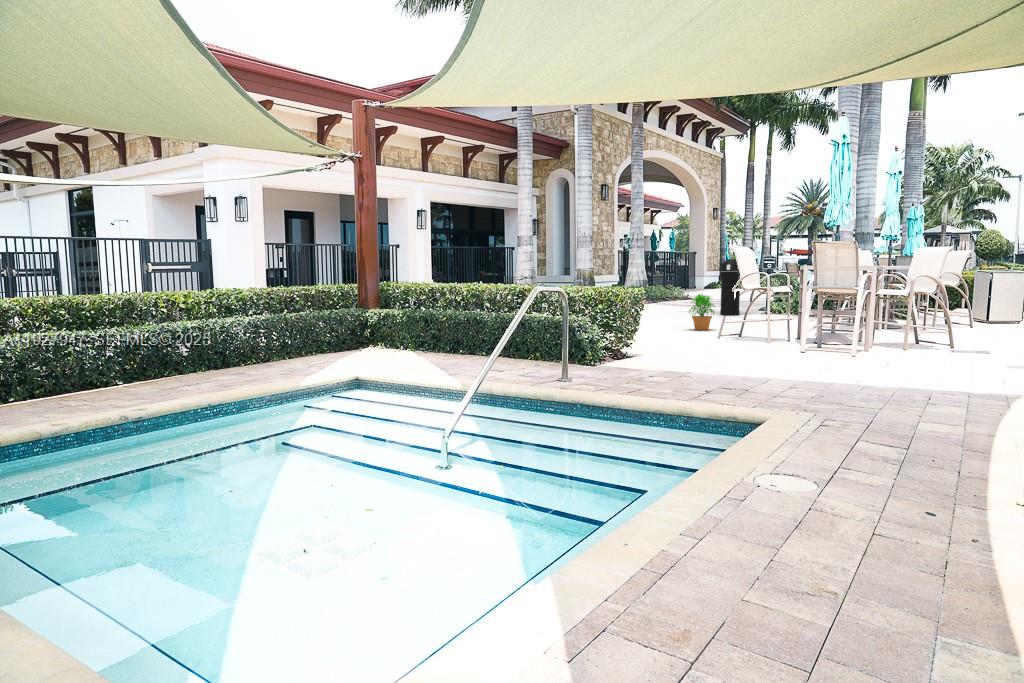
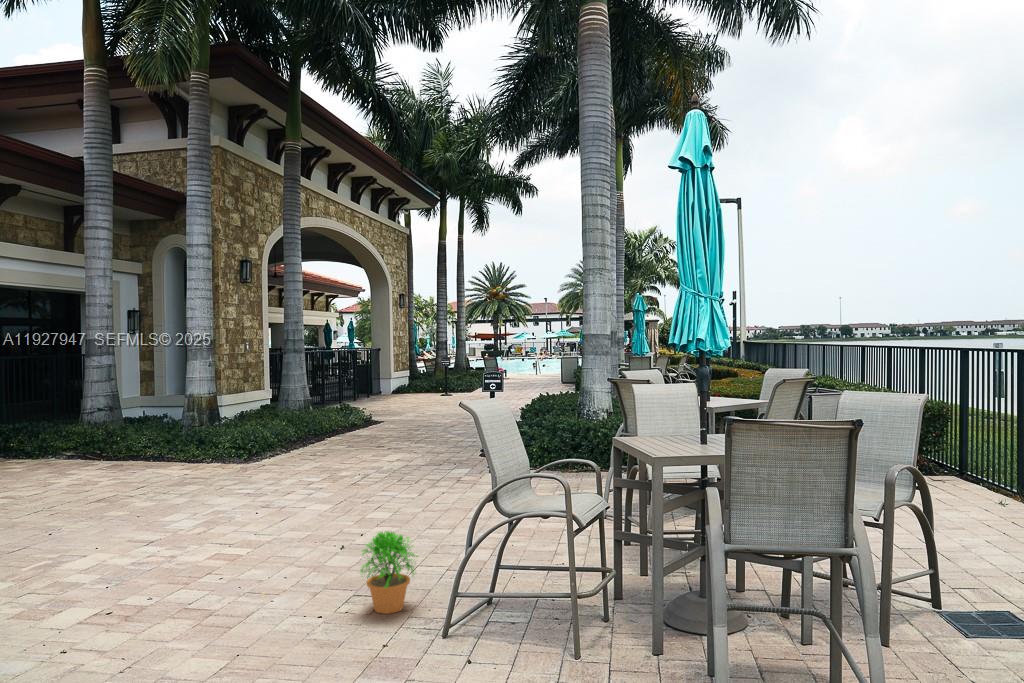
trash can: present [720,259,740,315] -> none [417,407,452,503]

